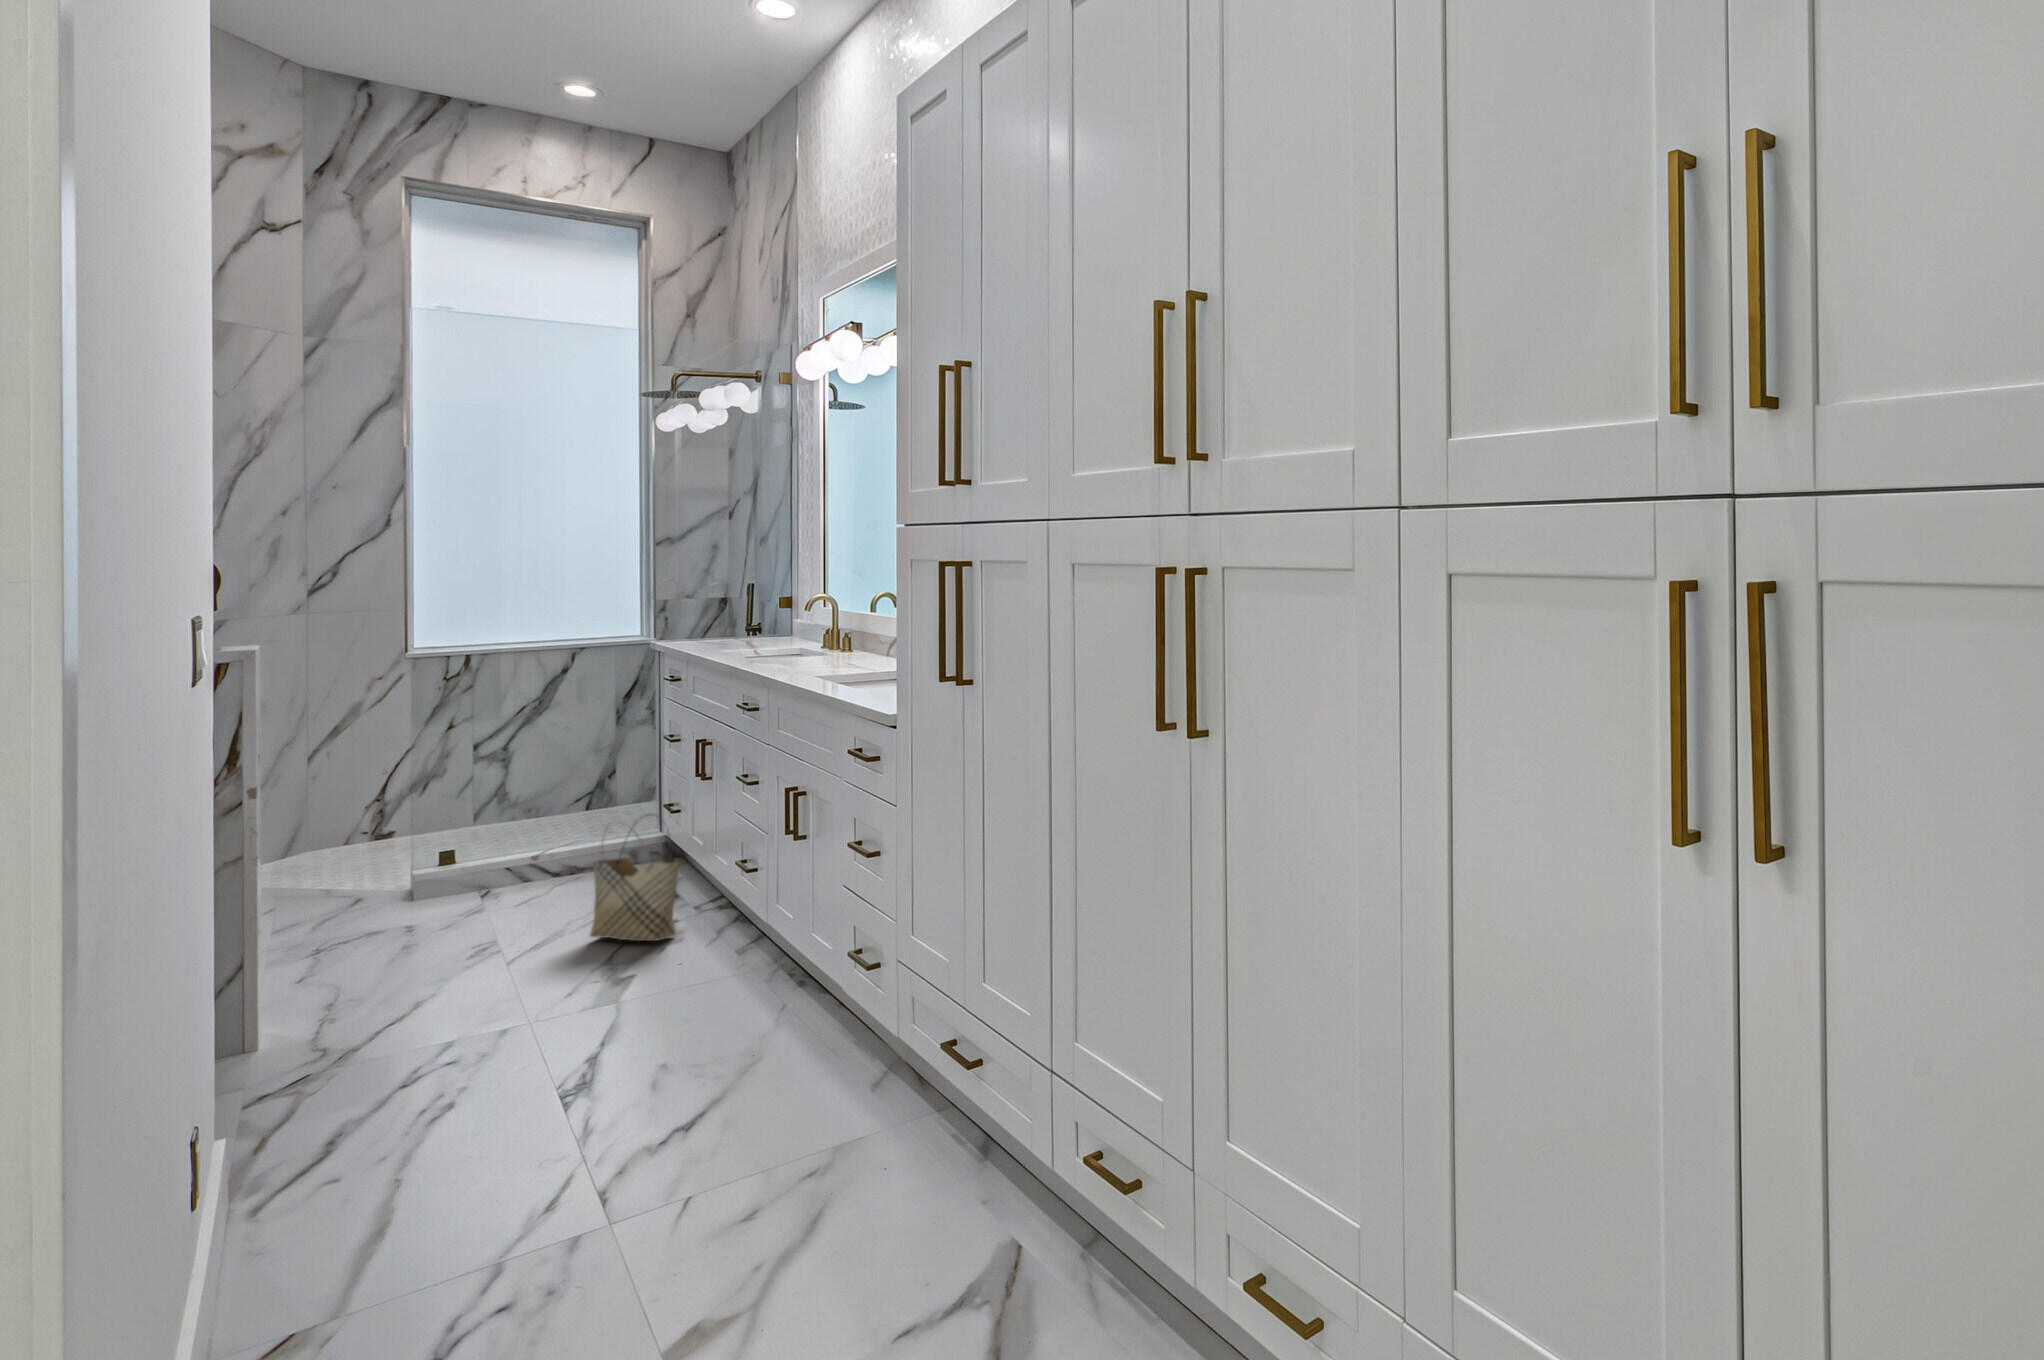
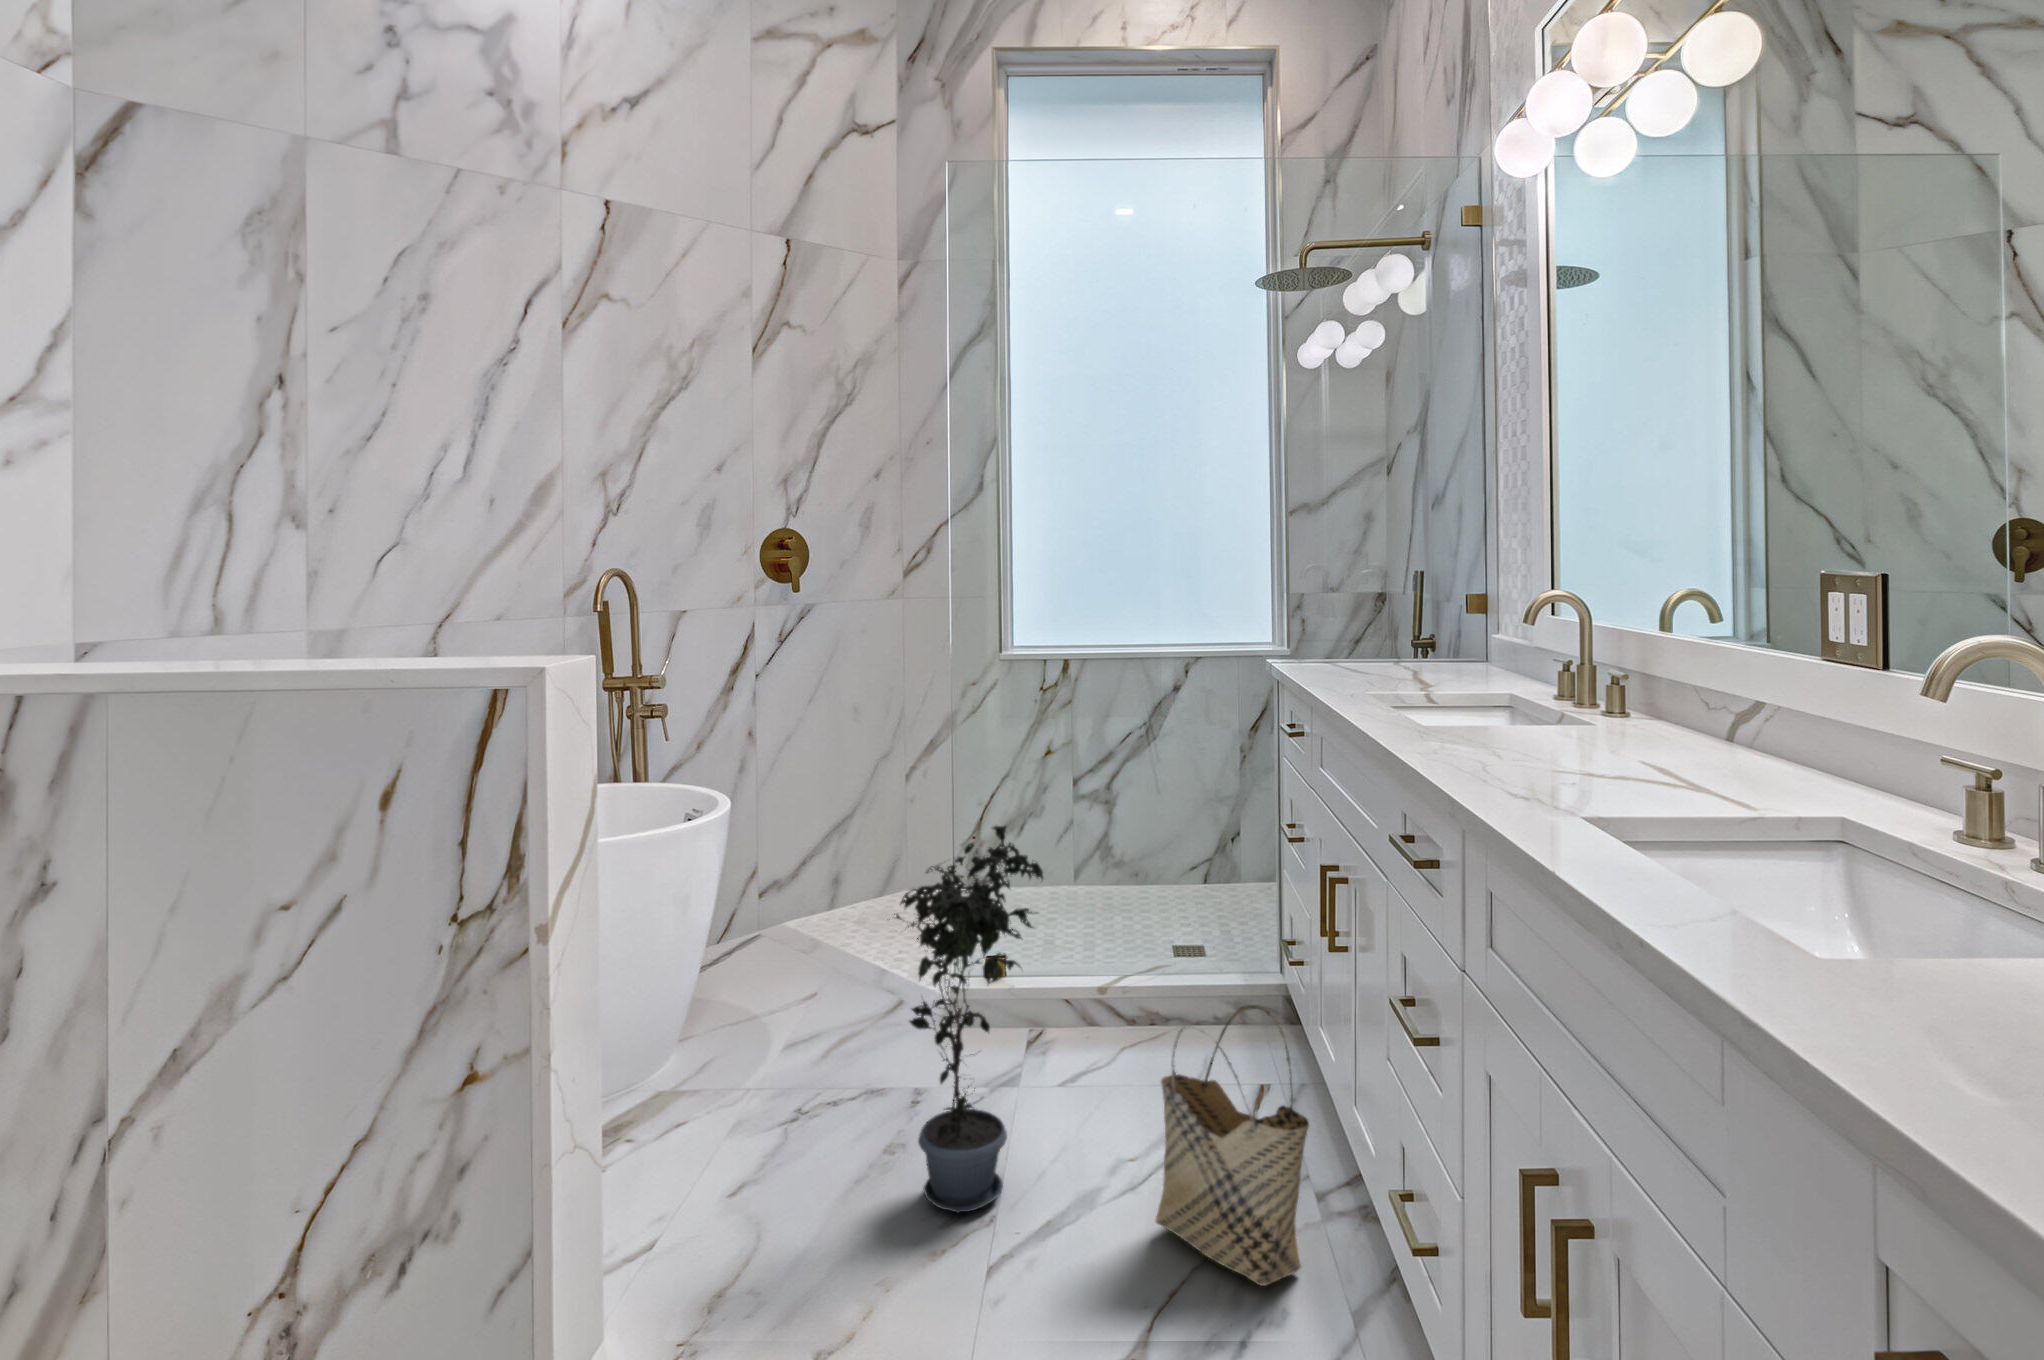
potted plant: none [402,736,514,960] -> present [894,826,1043,1213]

